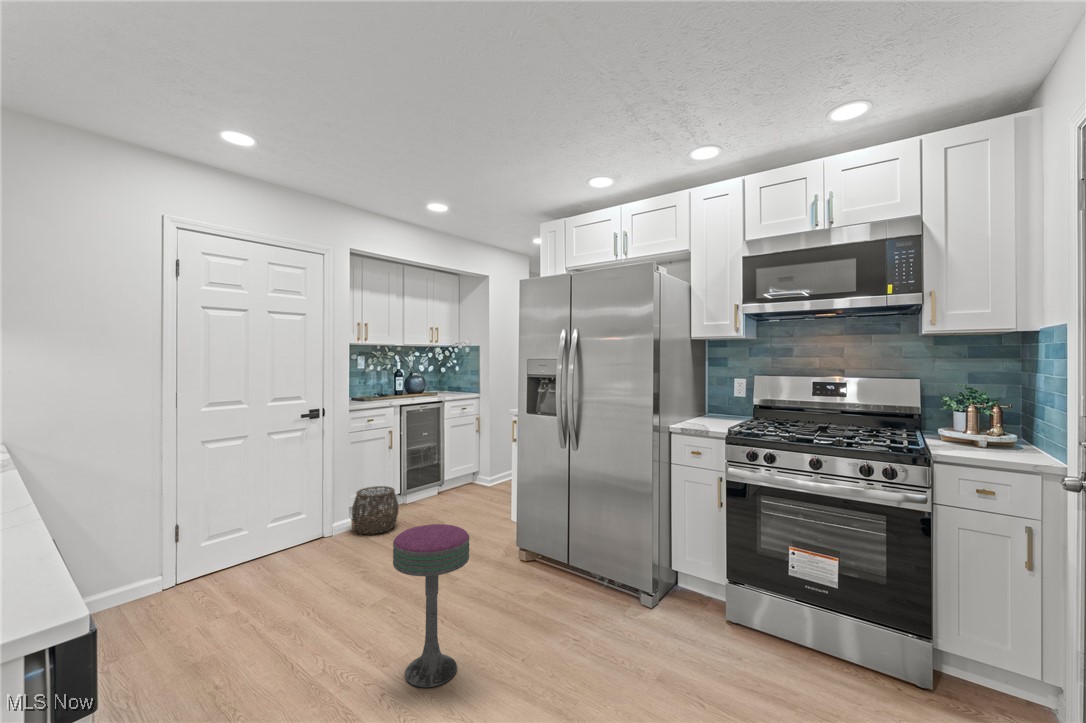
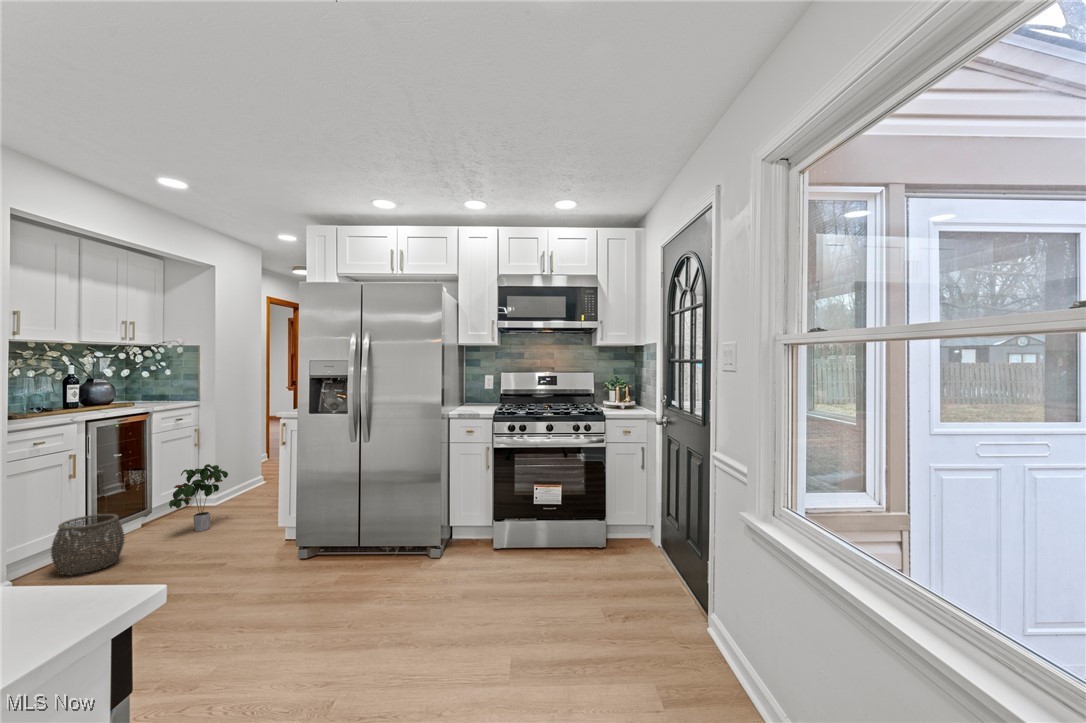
potted plant: none [435,454,485,514] -> present [169,464,228,531]
bar stool: present [393,524,469,687] -> none [242,511,319,658]

